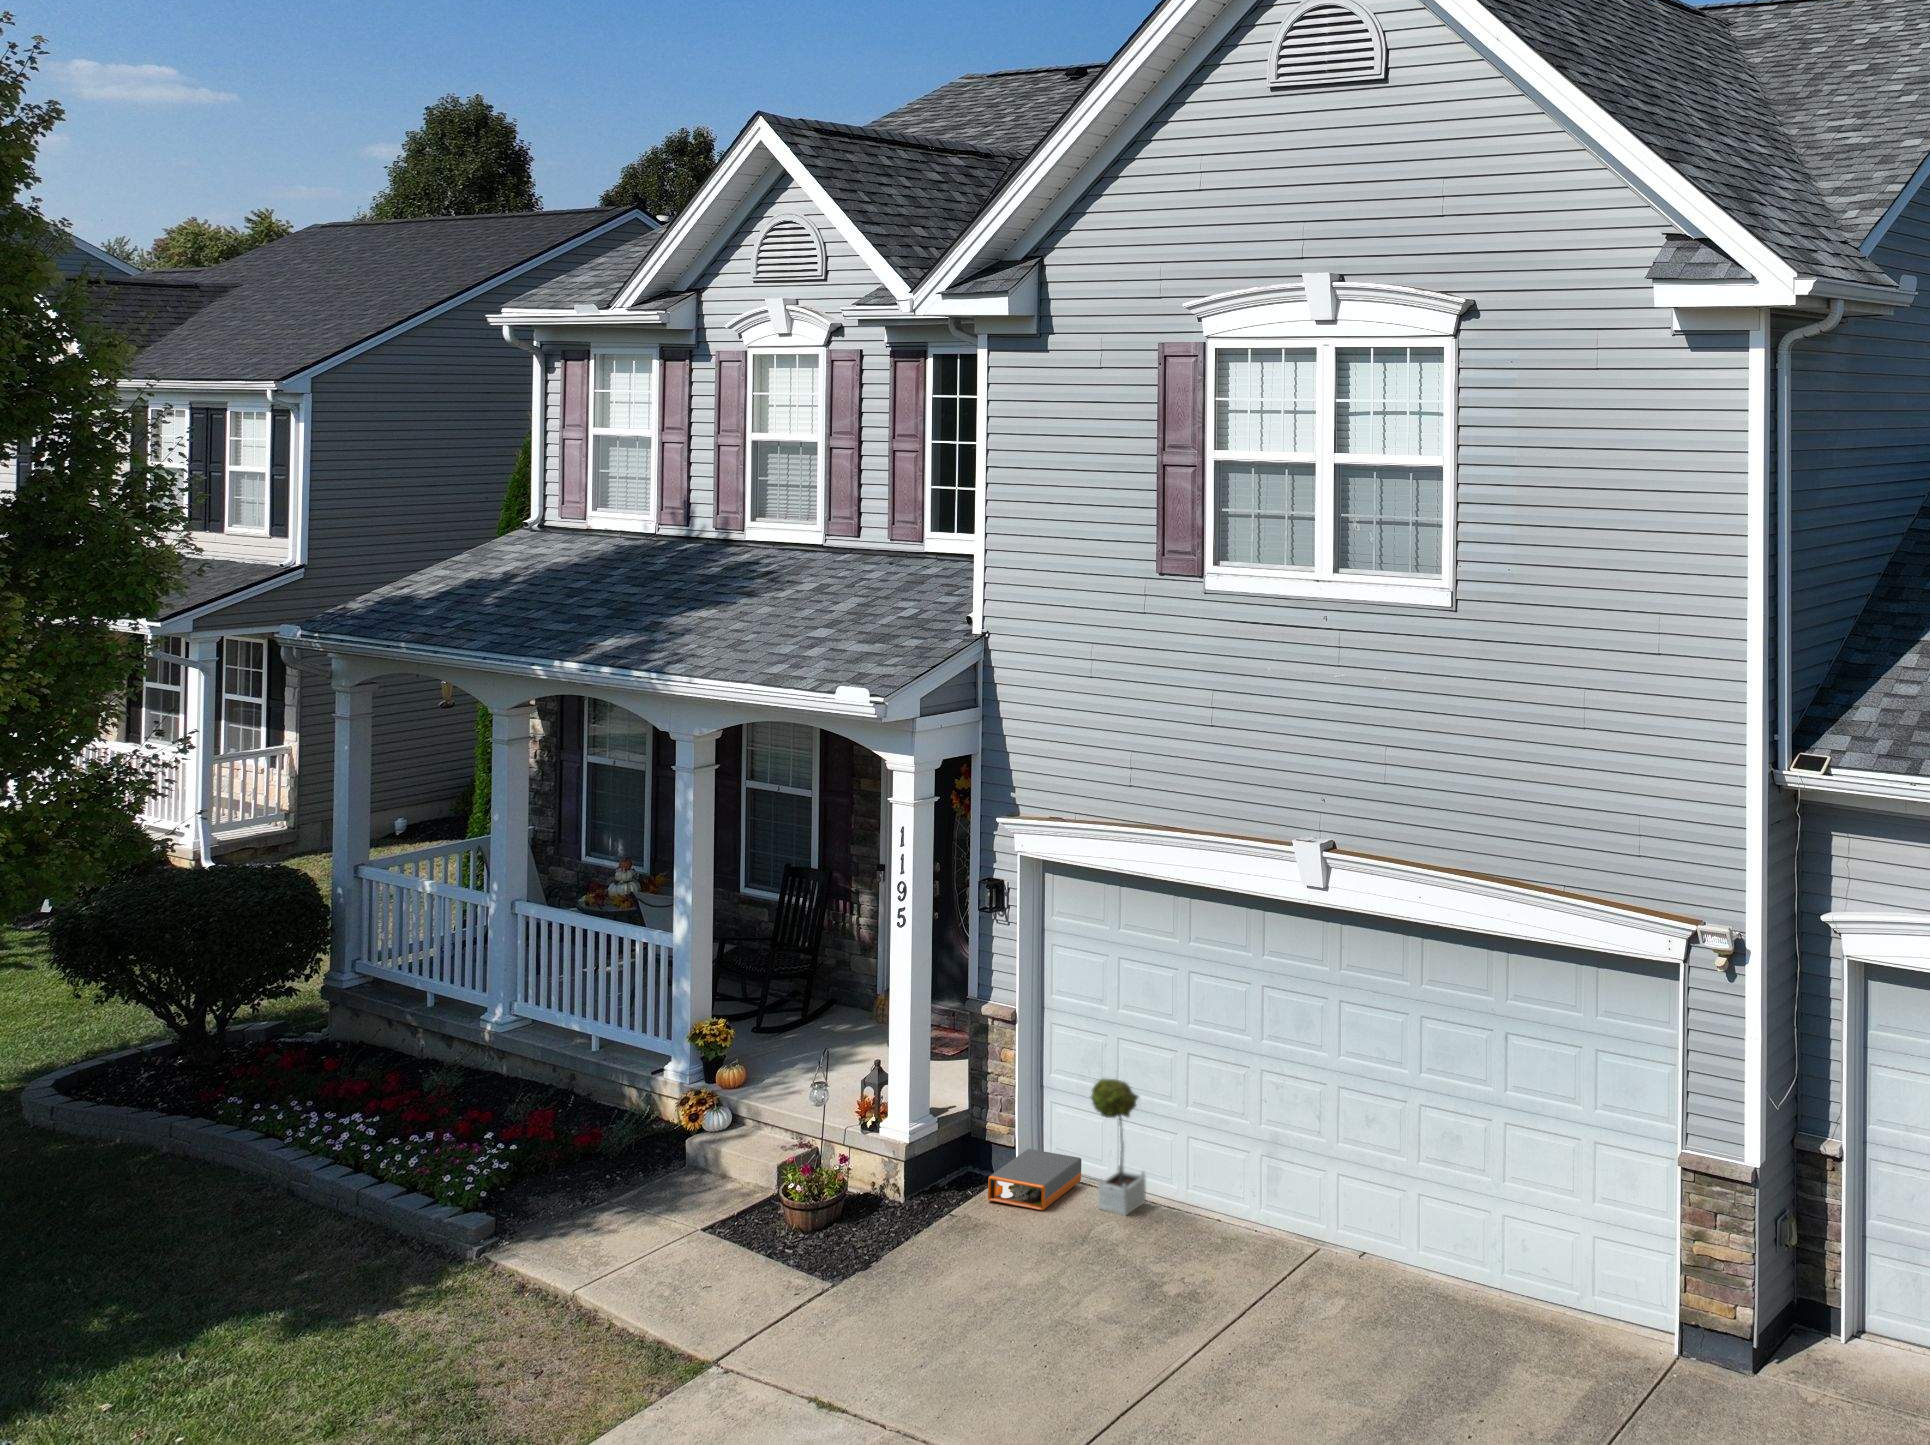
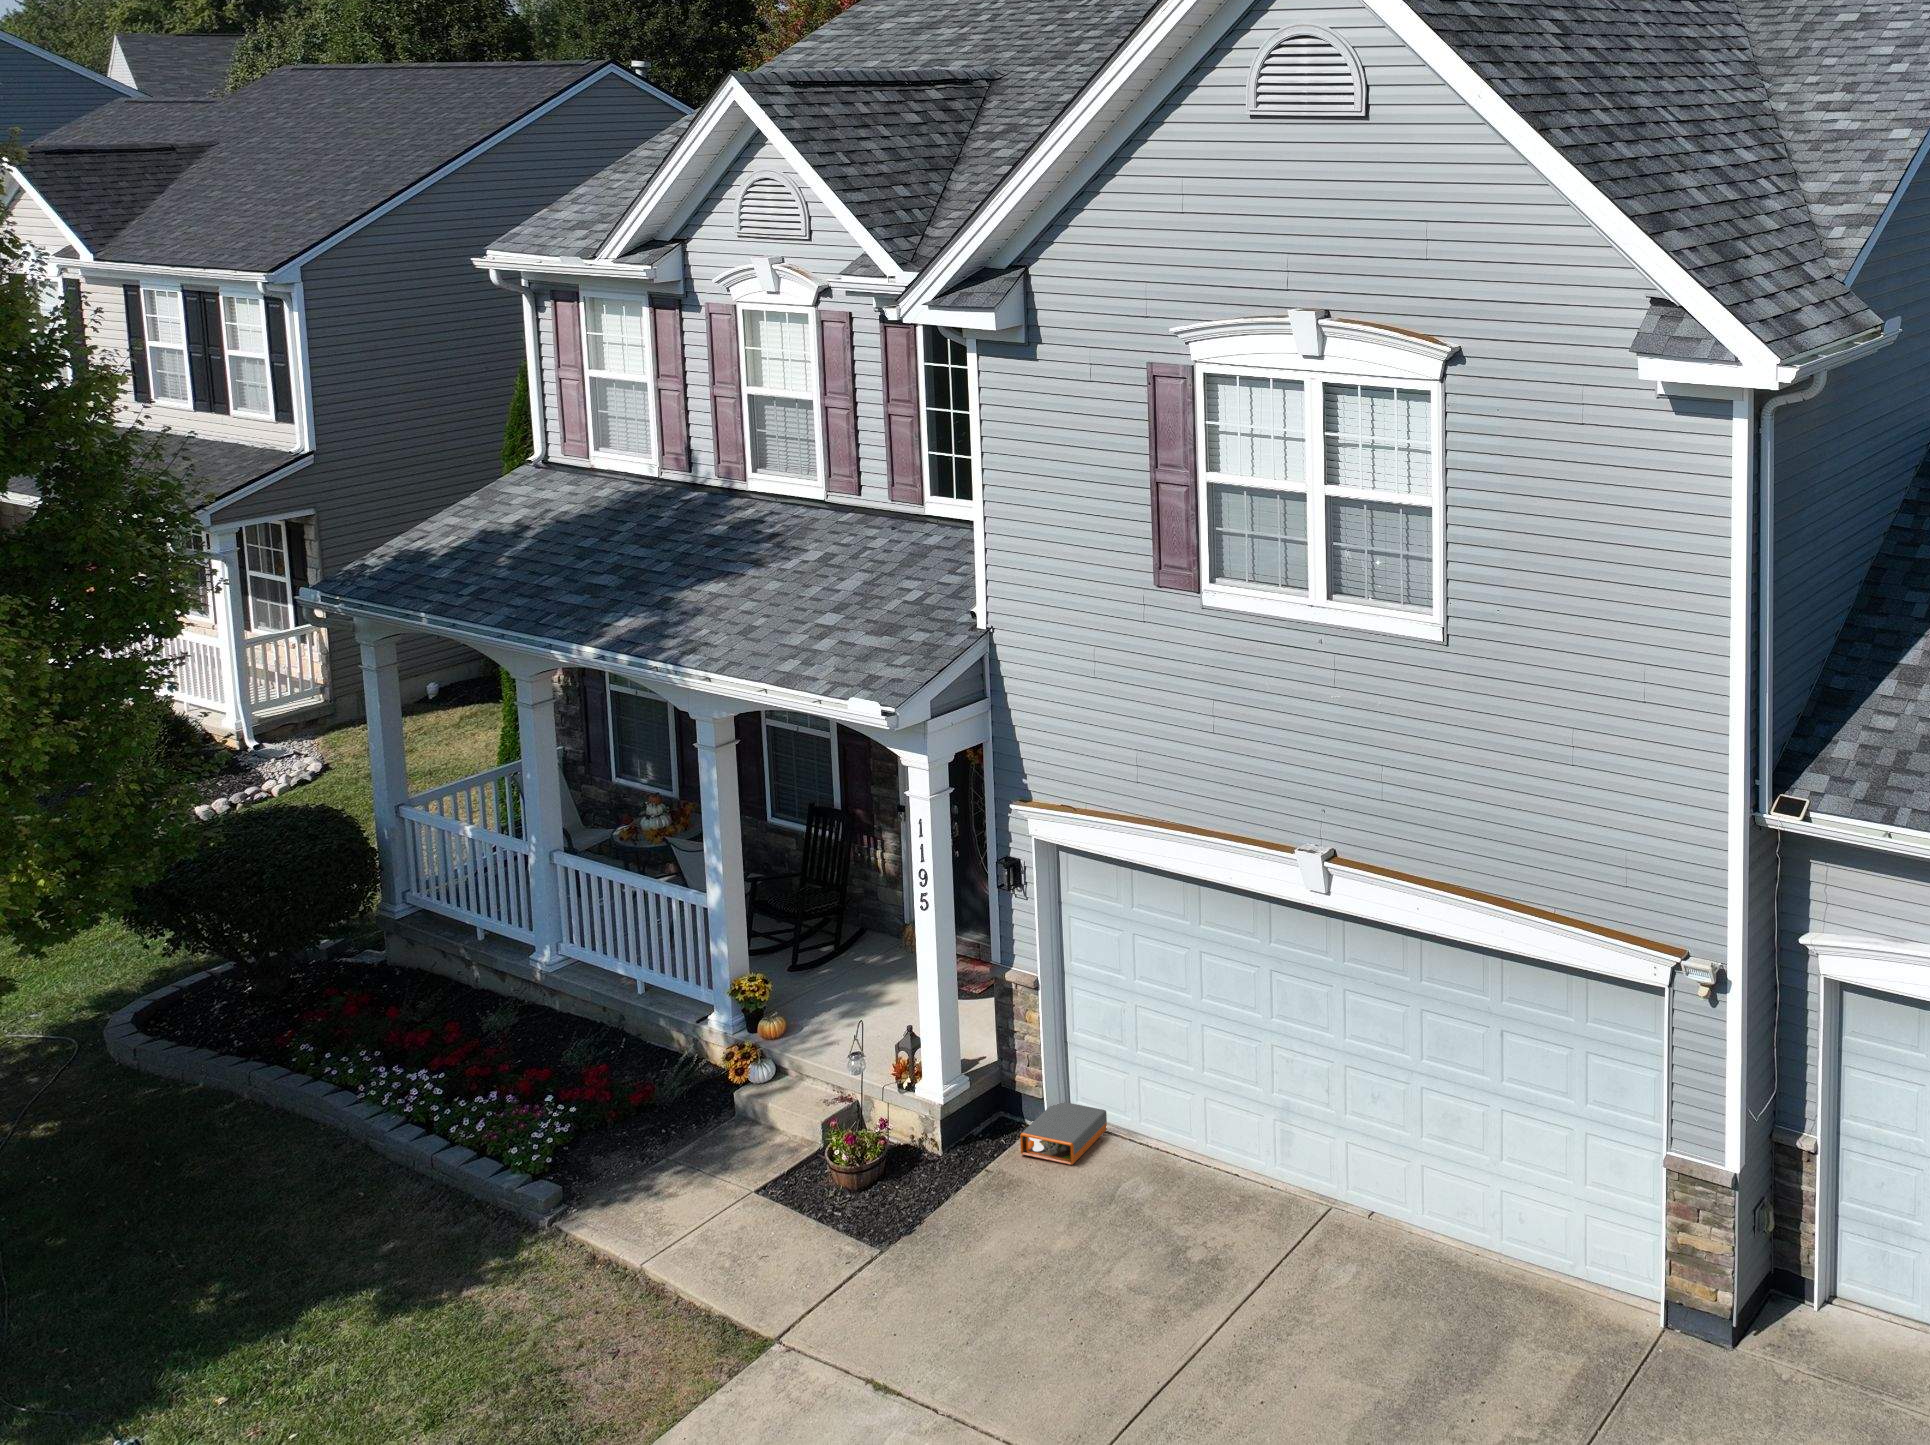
potted tree: present [1091,1079,1146,1216] -> none [1112,1045,1168,1170]

